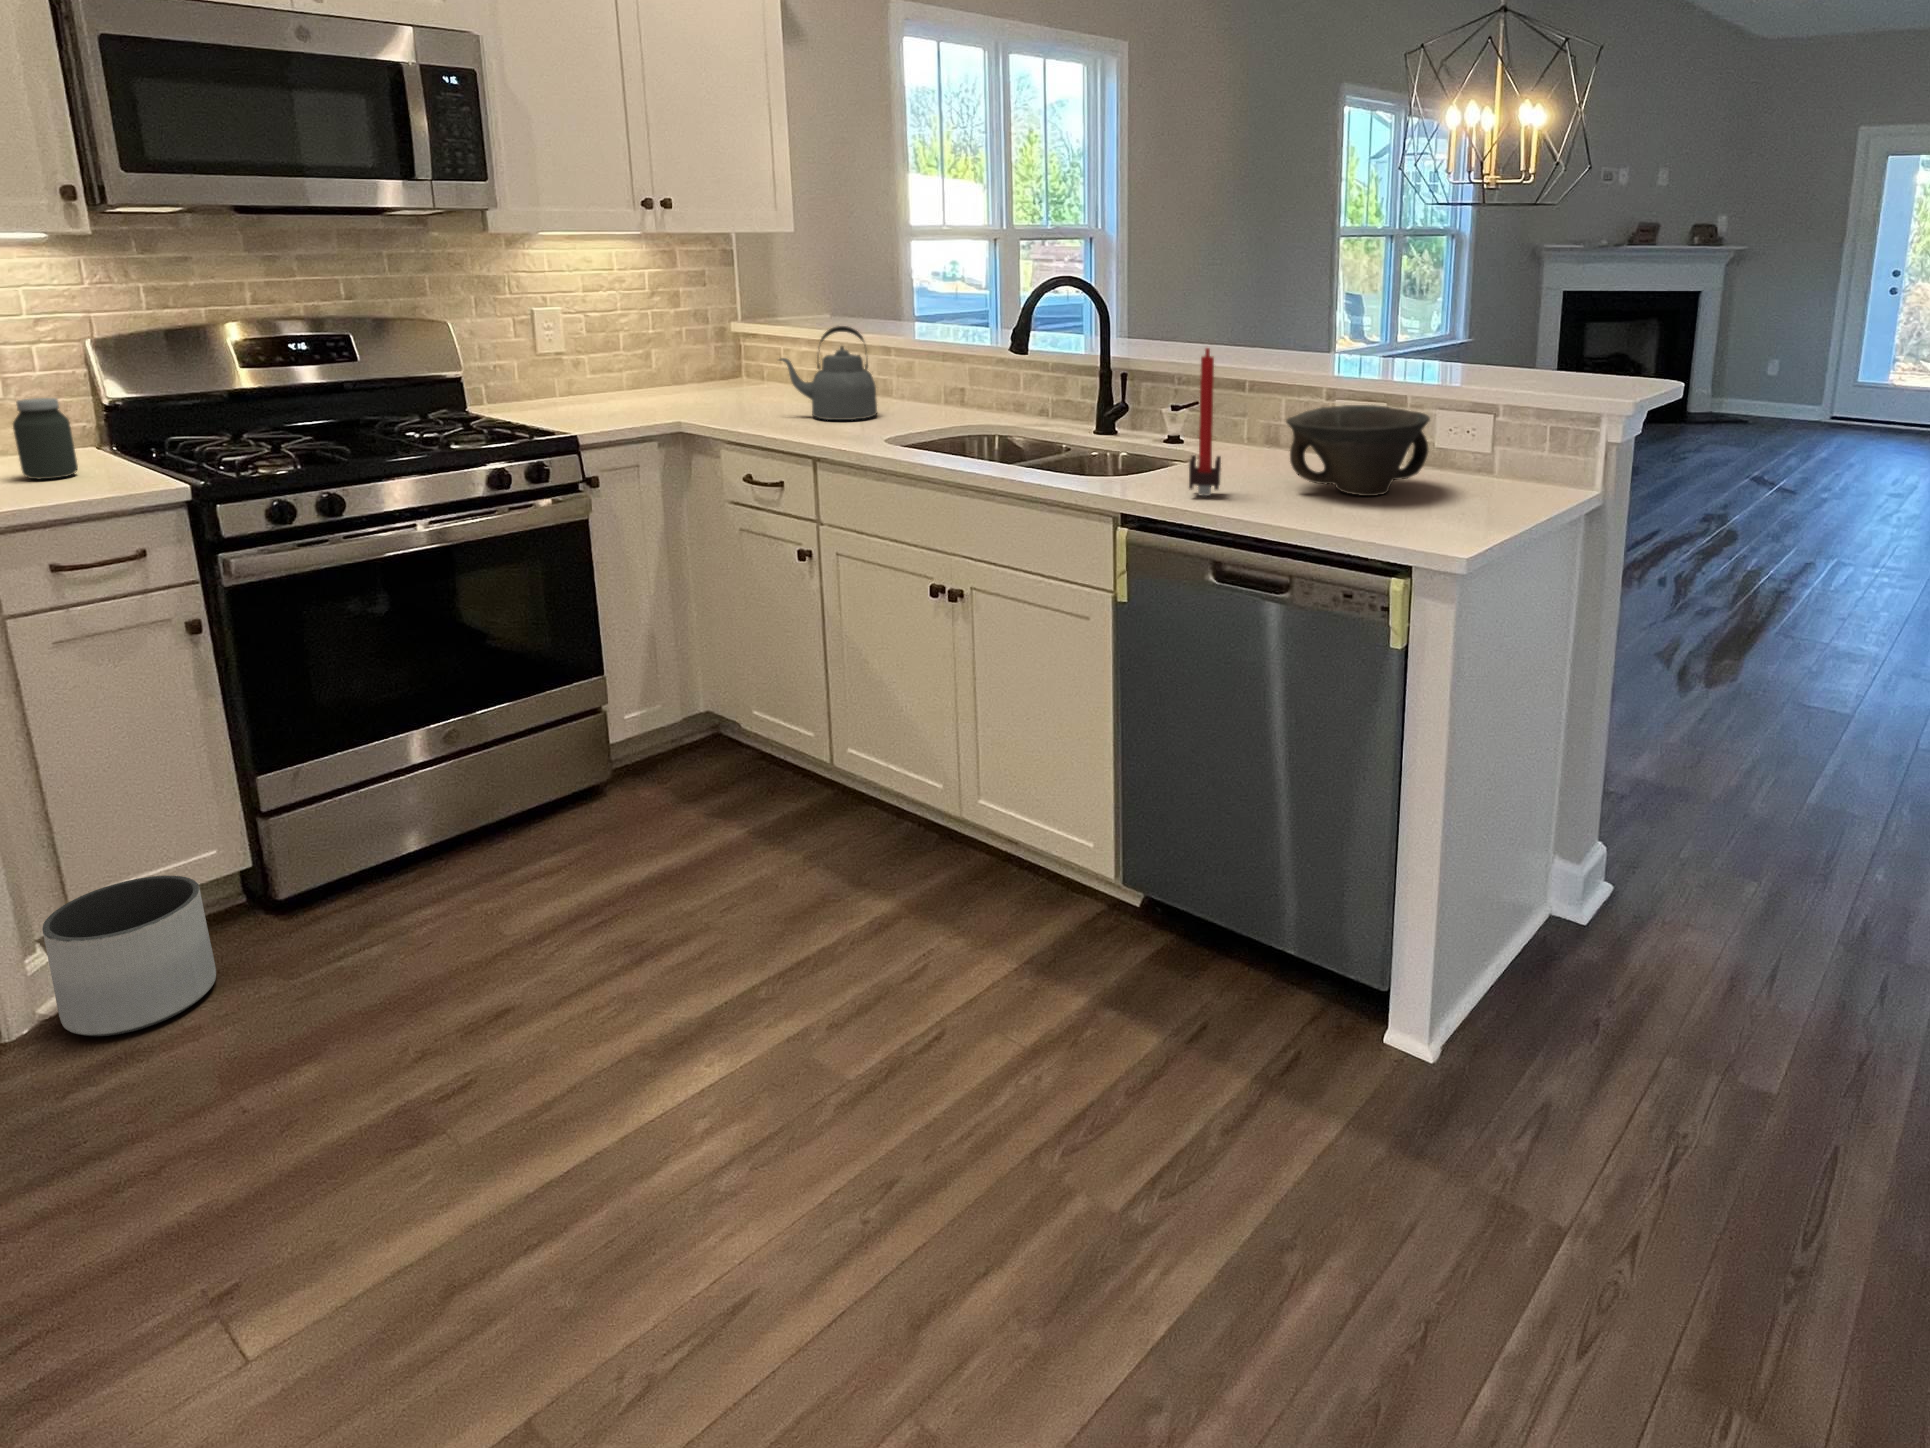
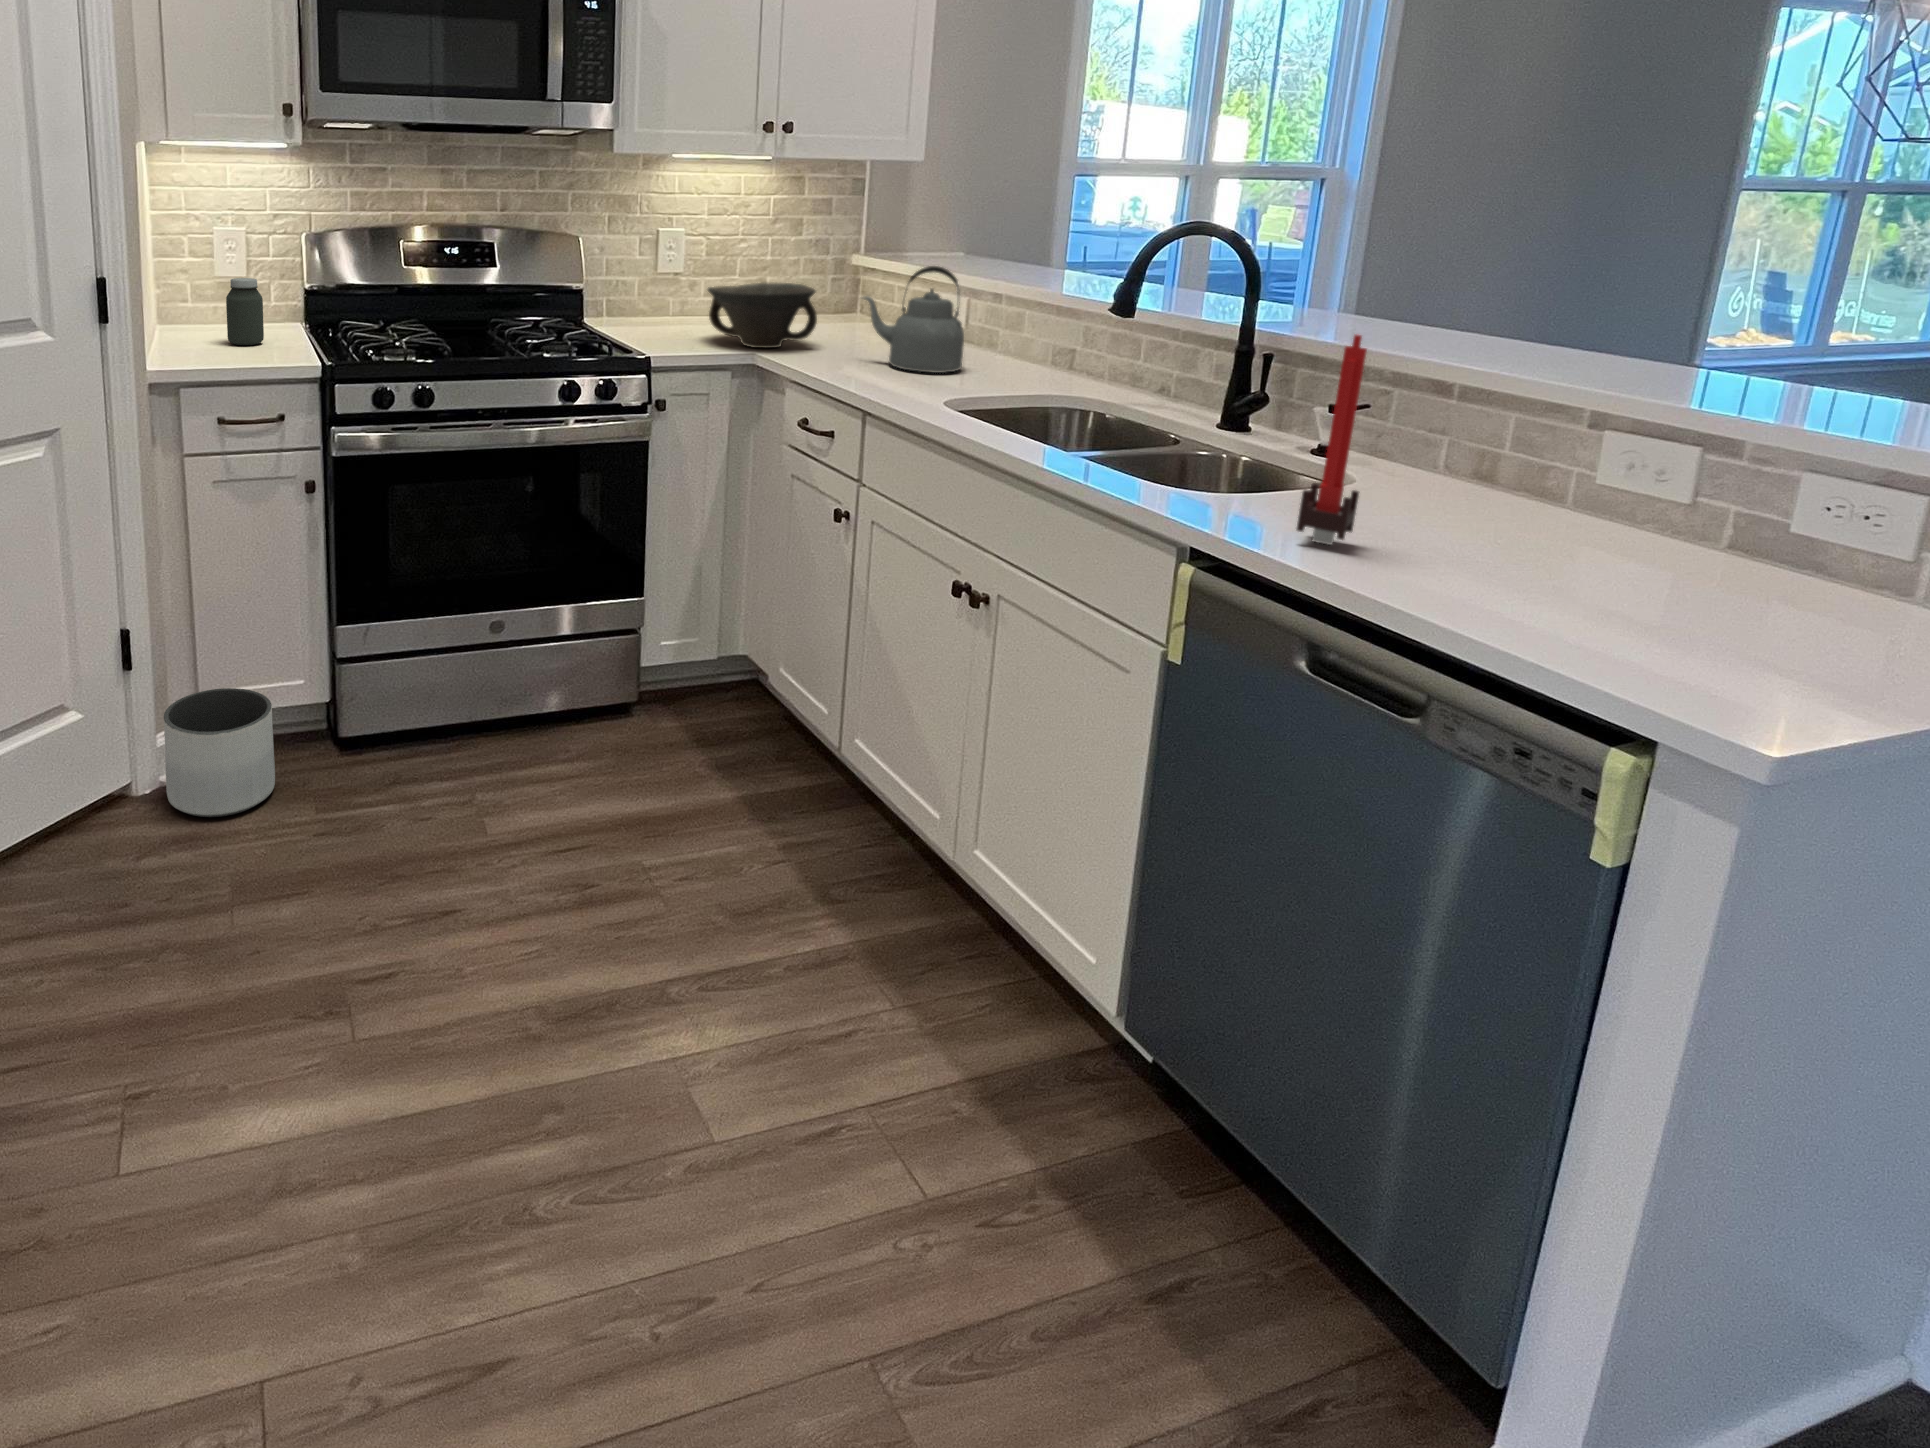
bowl: present [1286,405,1430,496] -> present [708,283,817,348]

